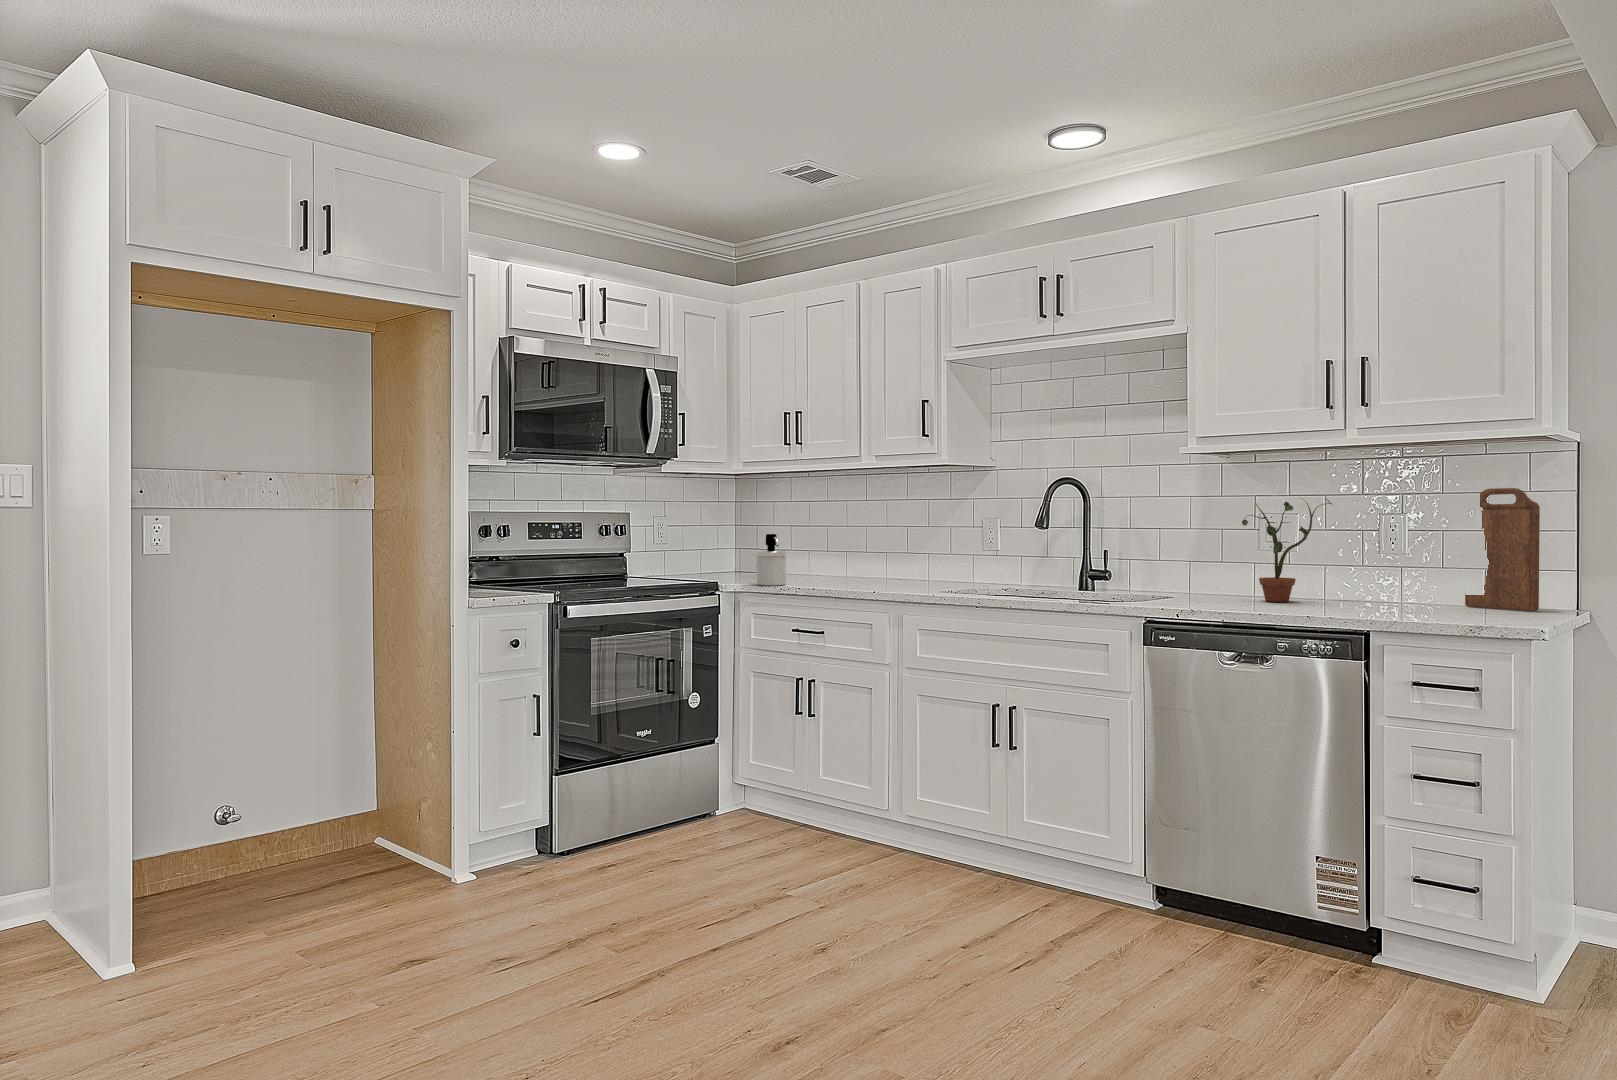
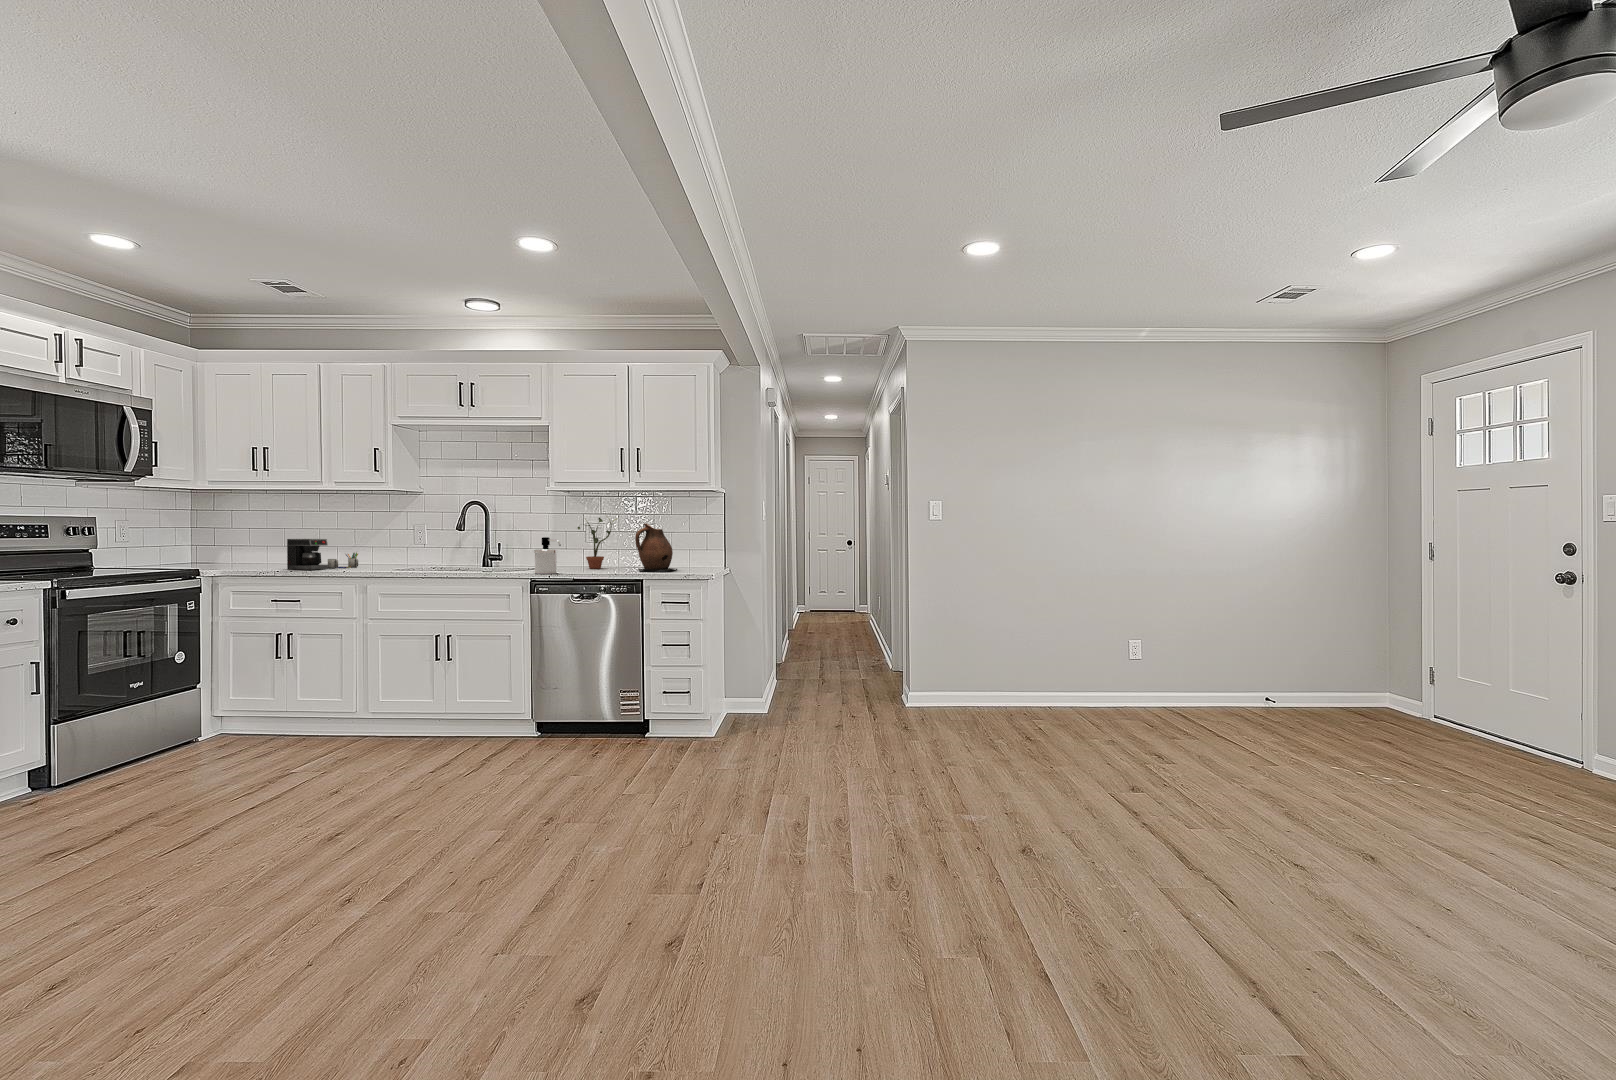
cutting board: present [1465,488,1540,611] -> none [679,513,708,568]
ceramic pitcher: none [1358,513,1460,615] -> present [635,524,677,571]
soap dispenser: present [756,534,787,585] -> present [534,537,561,574]
coffee maker: none [814,541,906,587] -> present [287,539,358,570]

